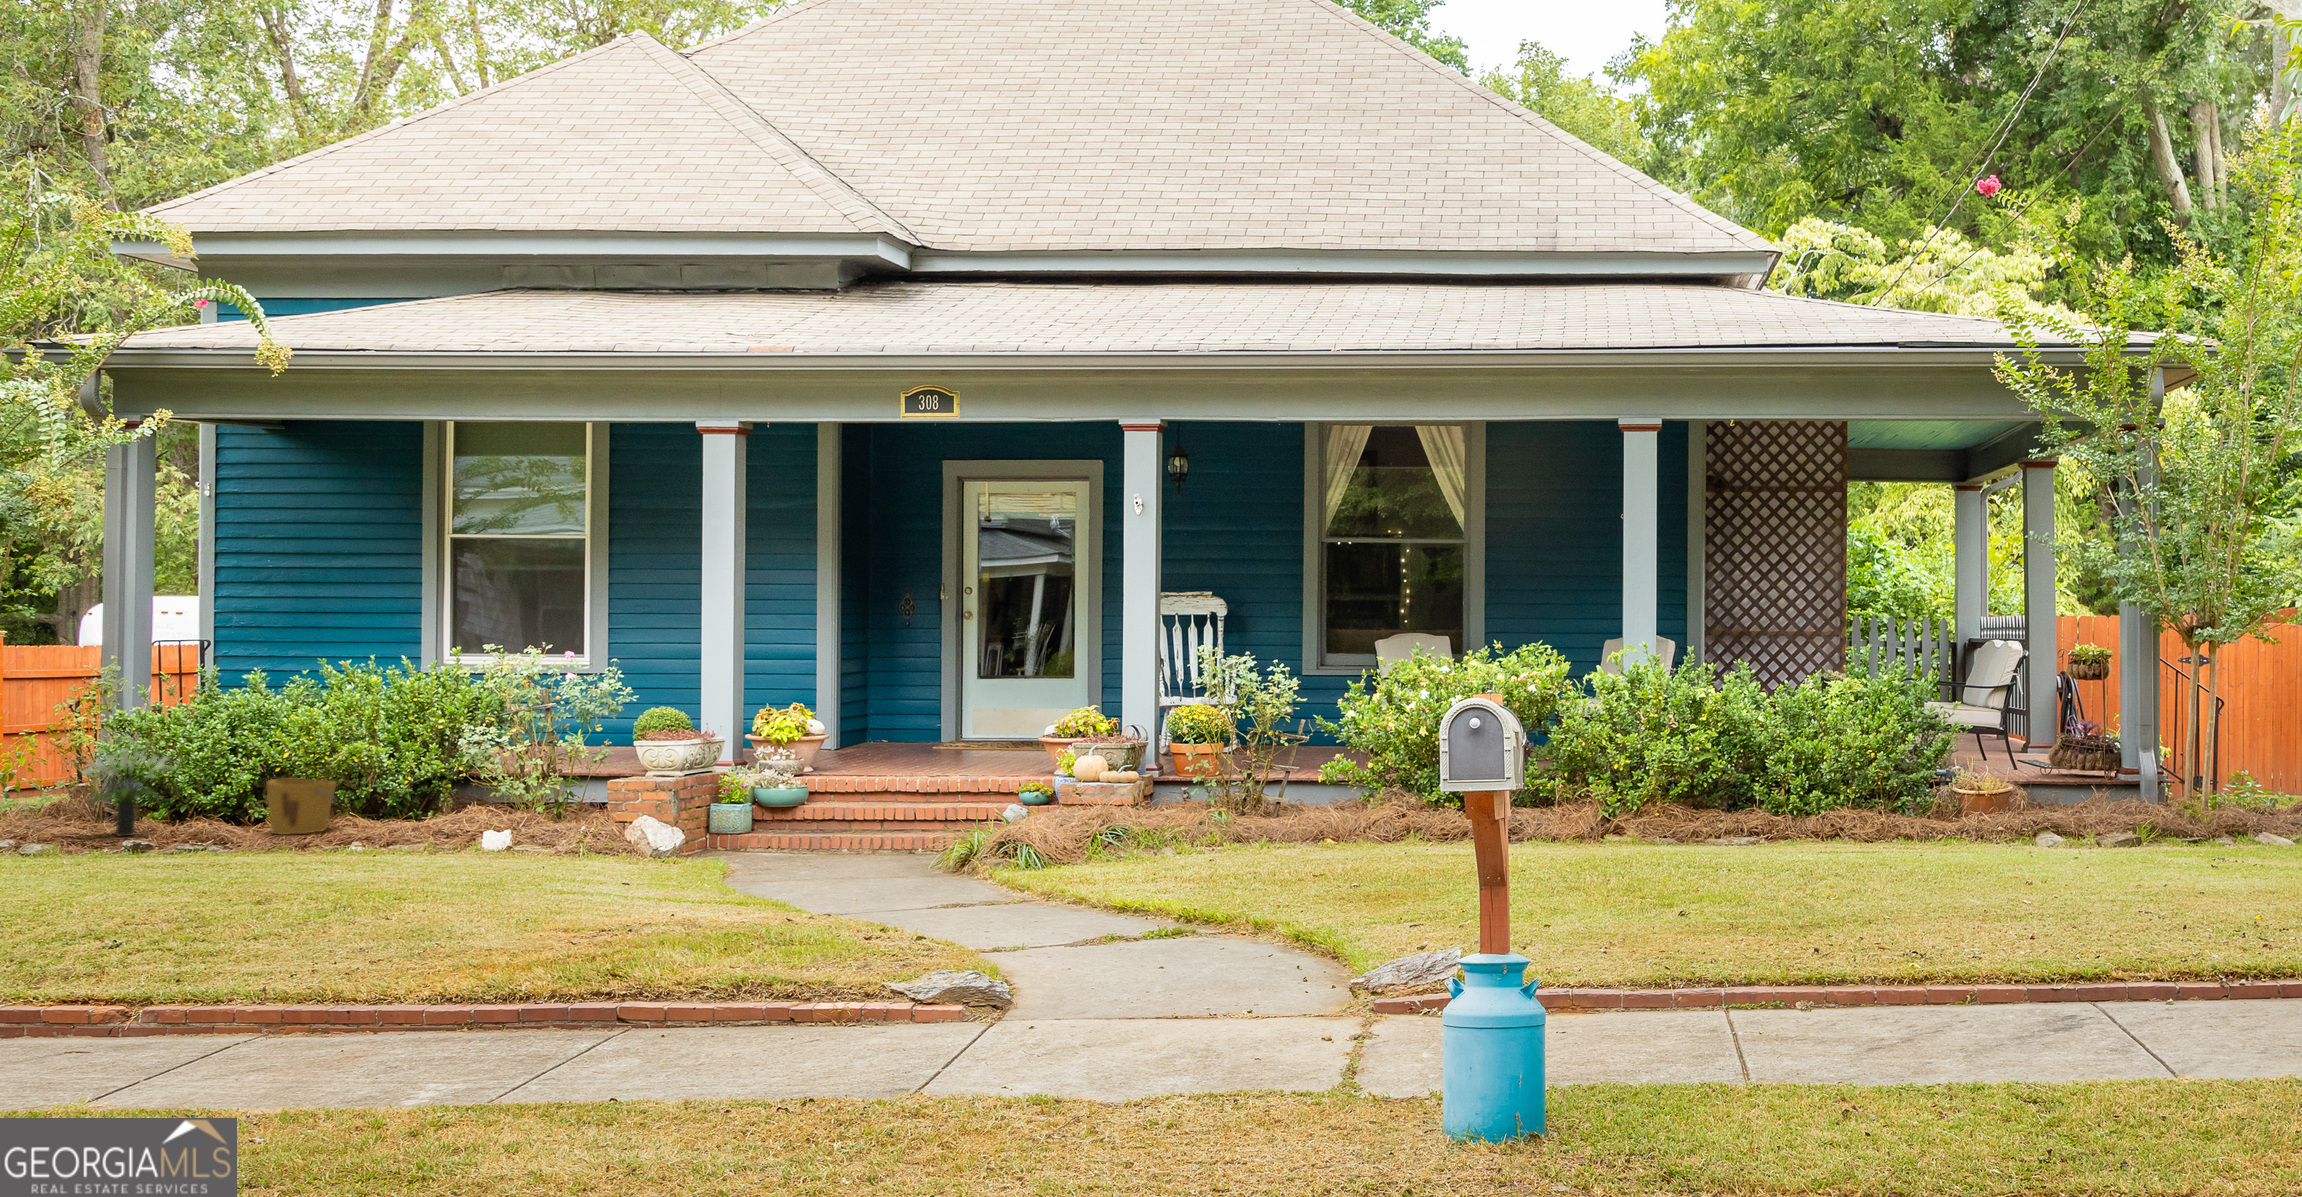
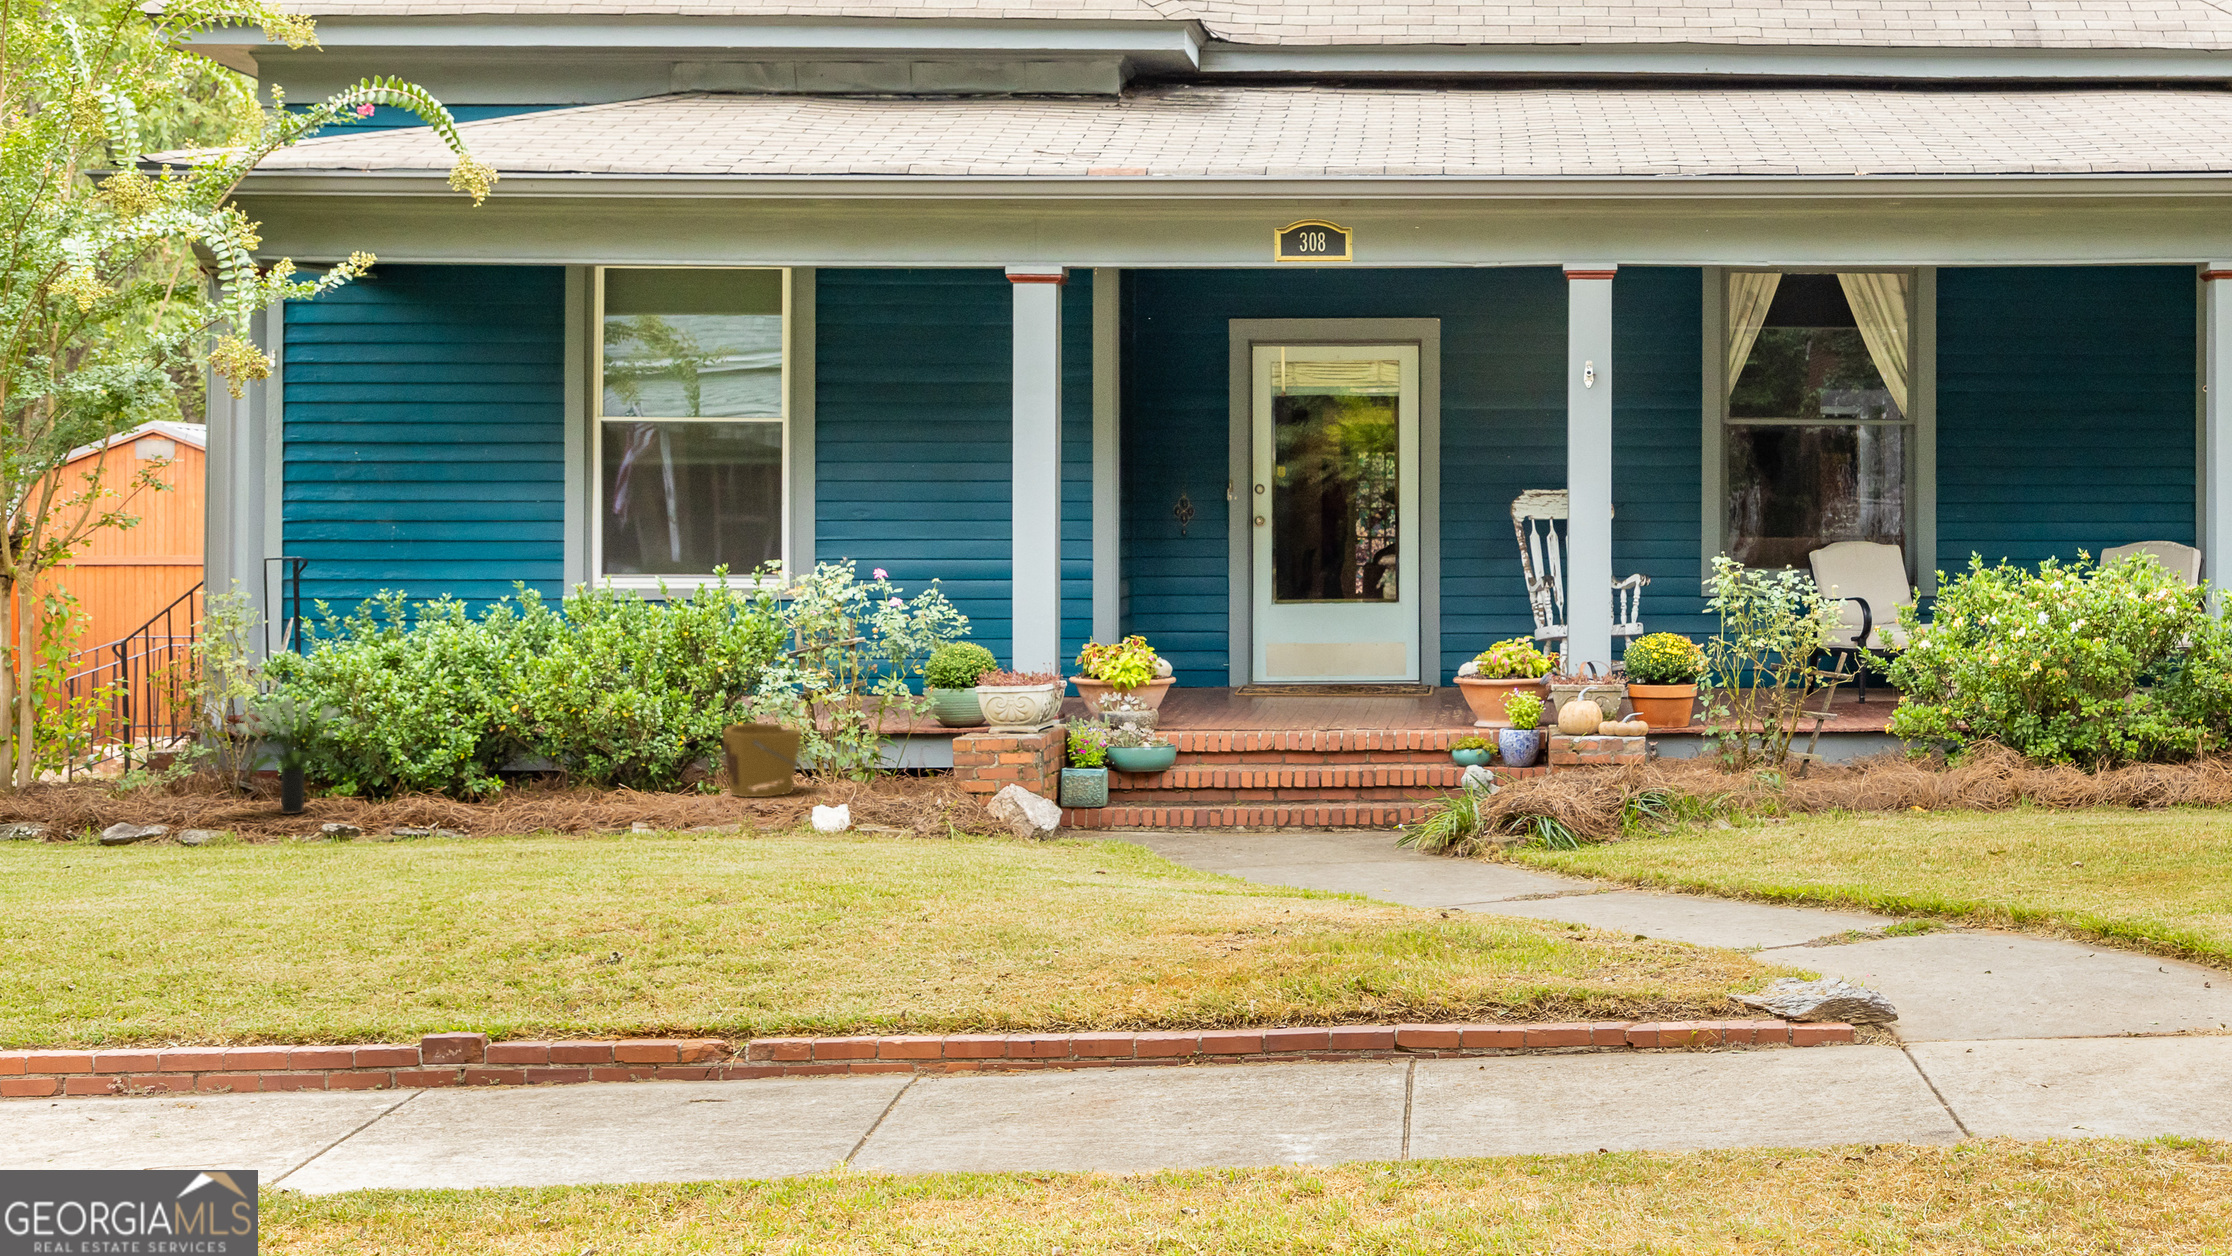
bucket: present [266,778,337,835] -> present [723,723,802,797]

